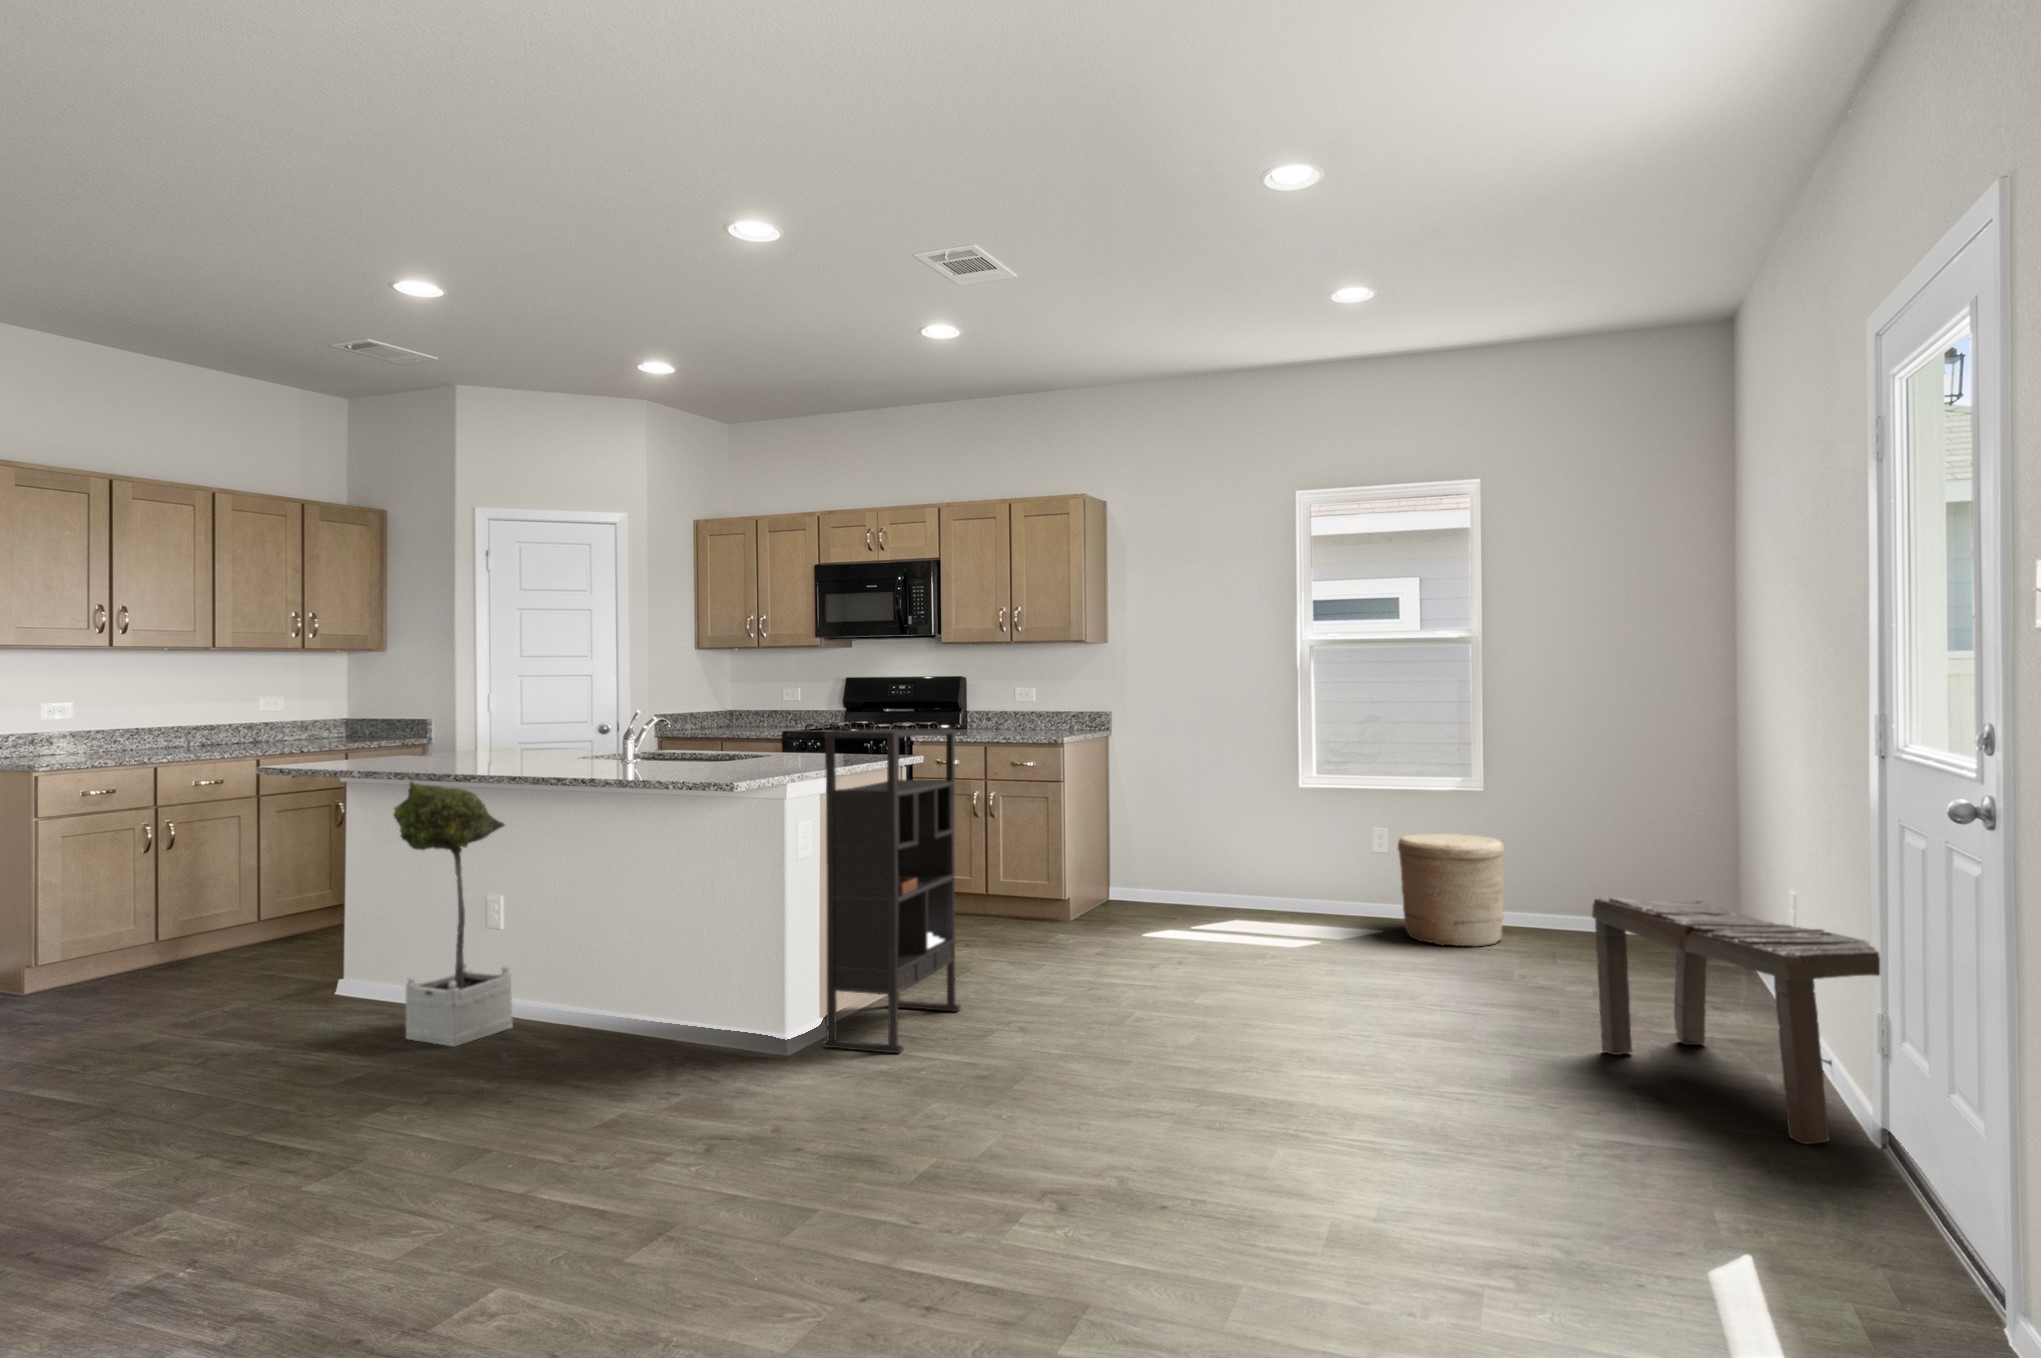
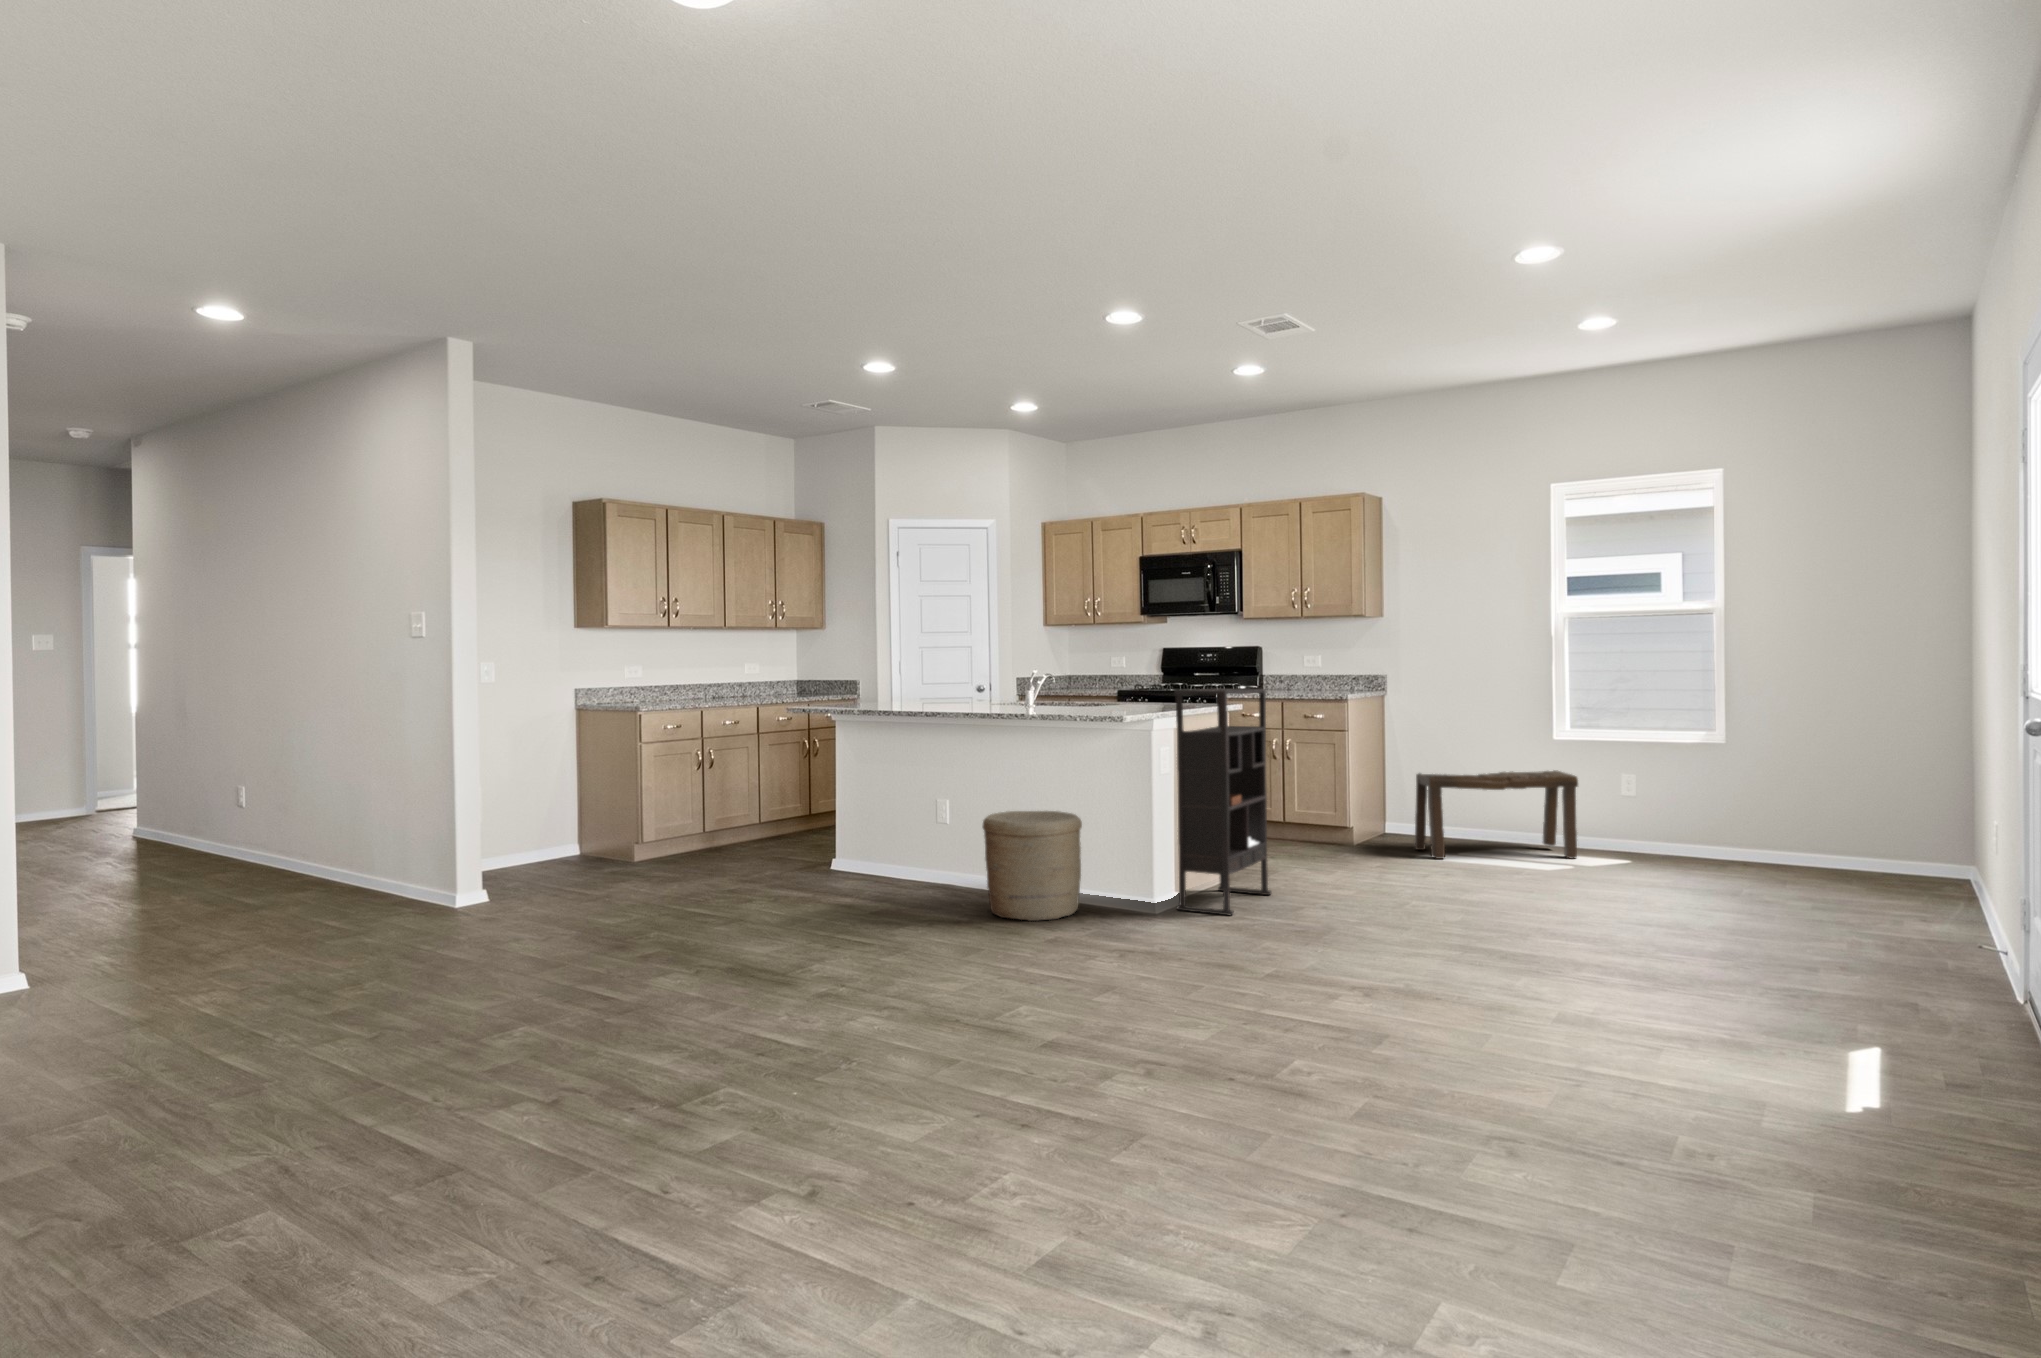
potted tree: present [394,782,513,1047] -> none [884,722,961,899]
woven basket: present [1398,834,1504,946] -> present [983,811,1082,921]
bench: present [1592,898,1880,1144] -> present [1415,770,1578,859]

